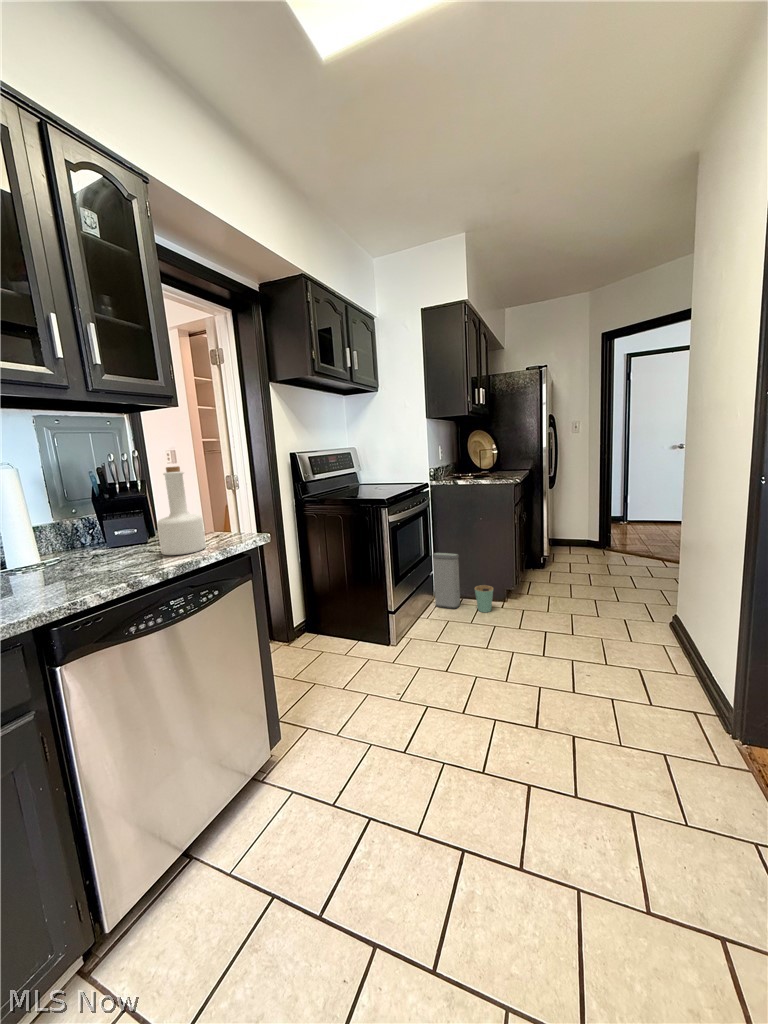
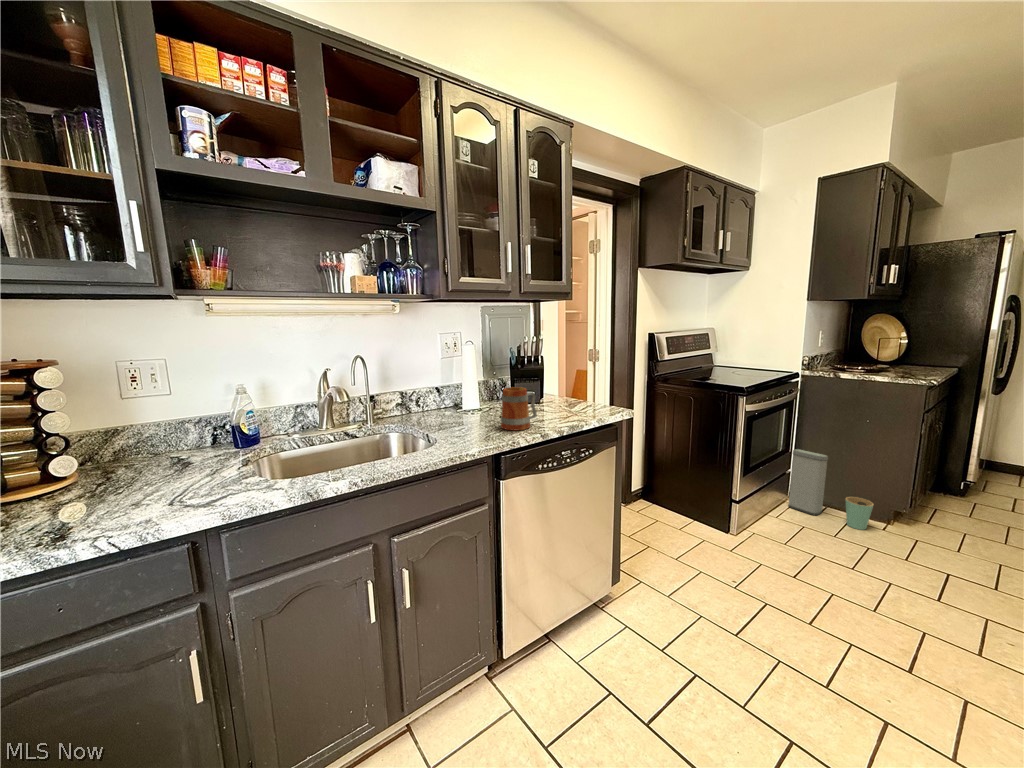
bottle: present [157,466,206,555] -> none [554,350,585,418]
mug: none [57,521,126,586] -> present [501,387,537,430]

